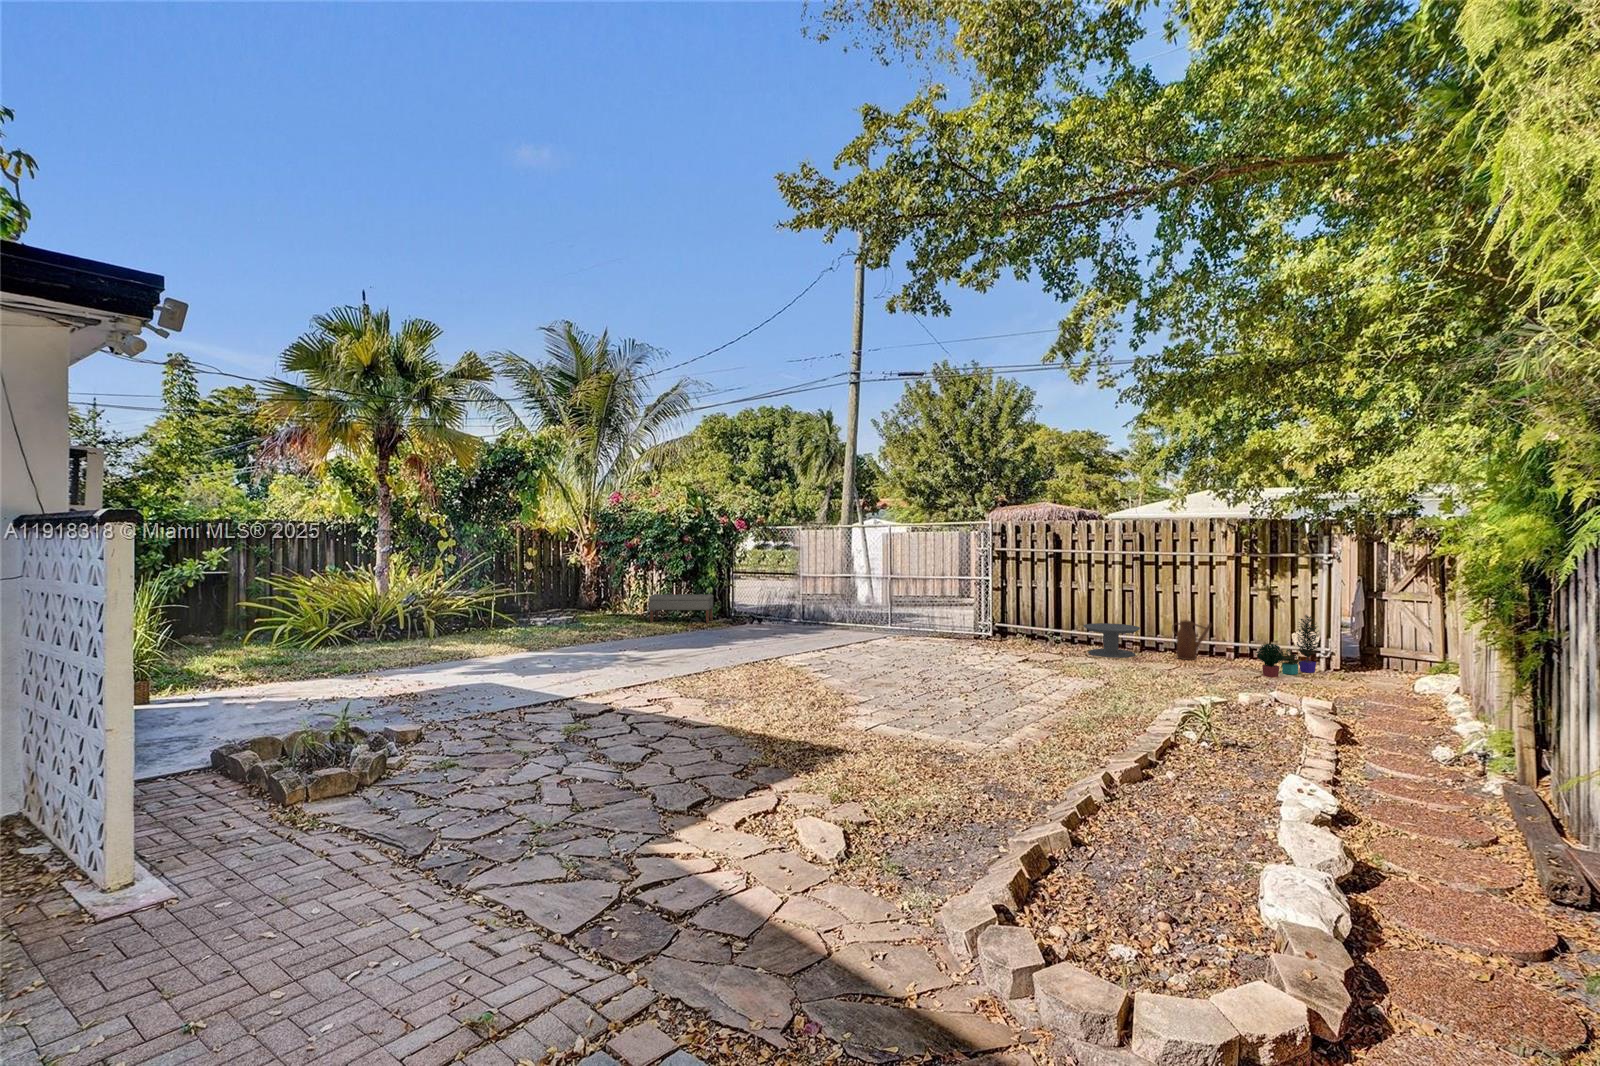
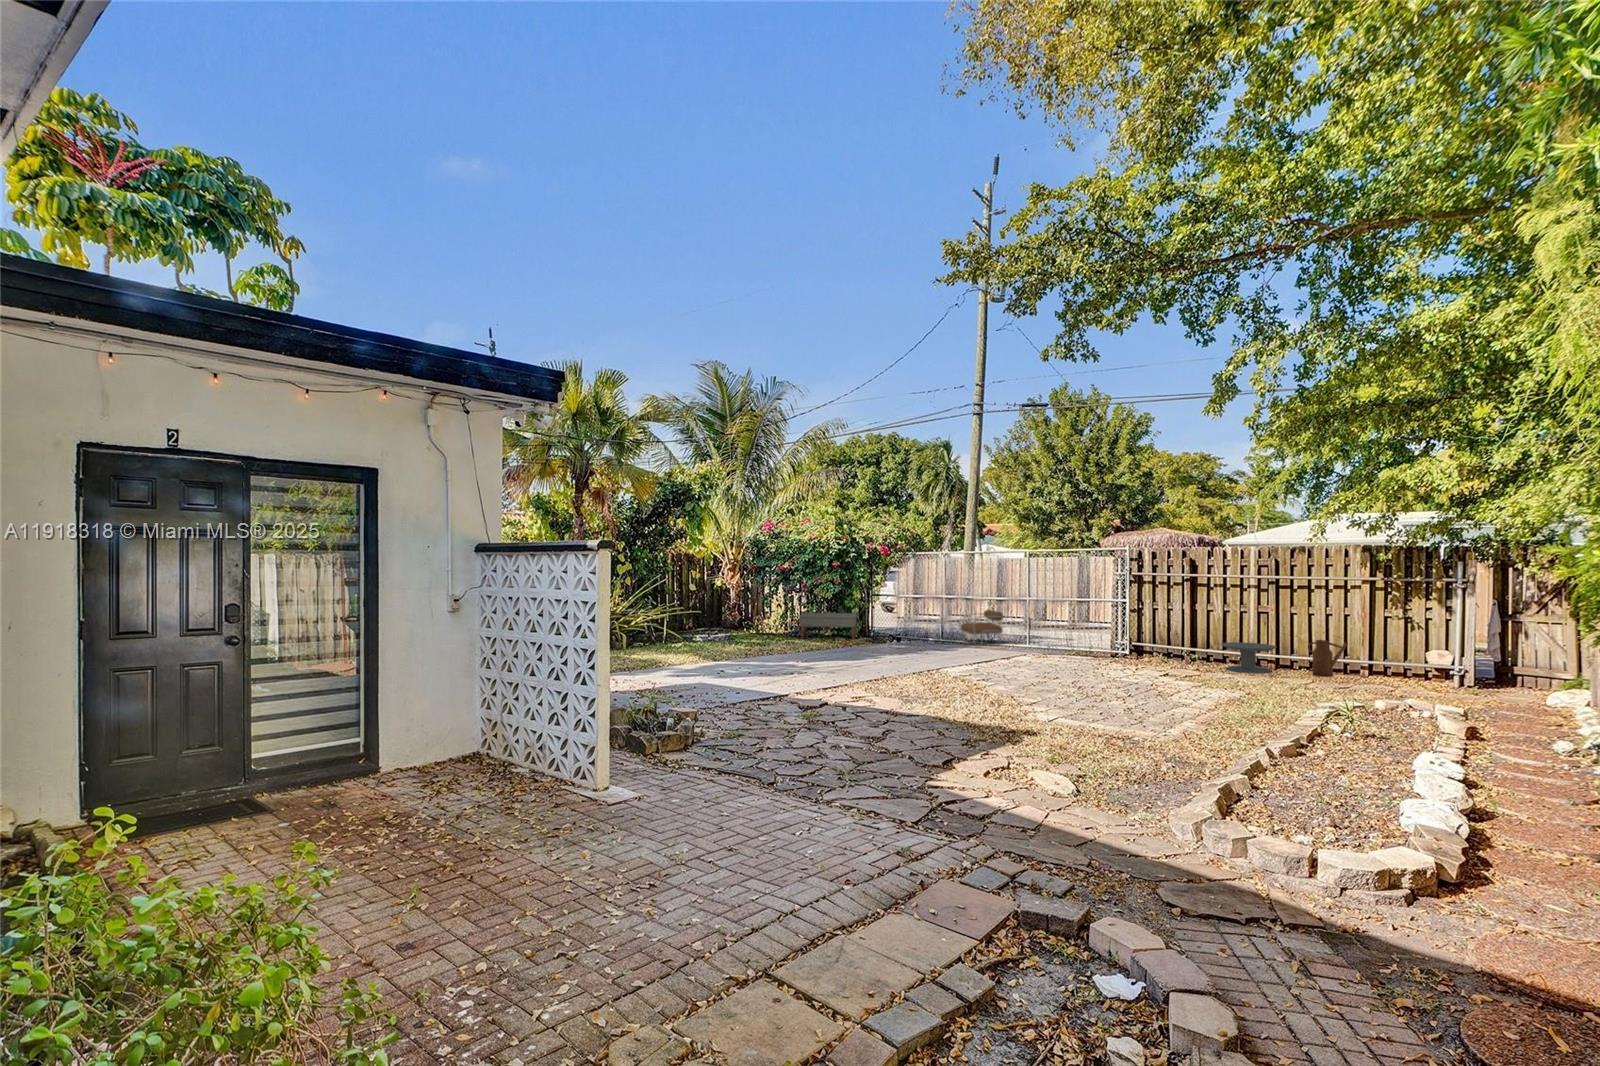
armchair: none [822,589,867,628] -> present [961,610,1004,644]
potted plant: present [1256,615,1319,677] -> none [1391,635,1456,691]

